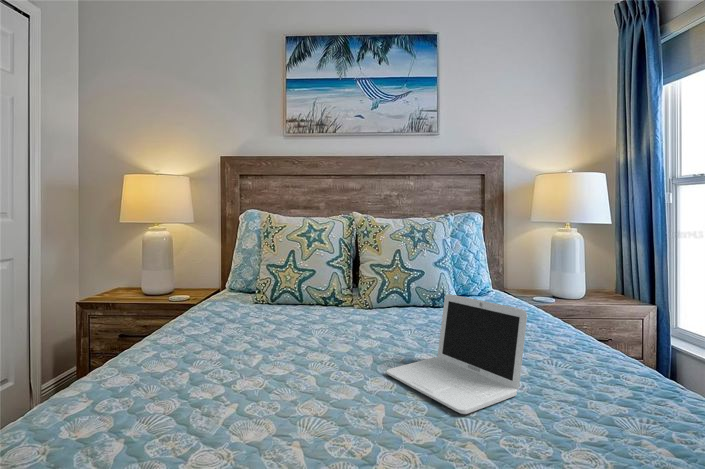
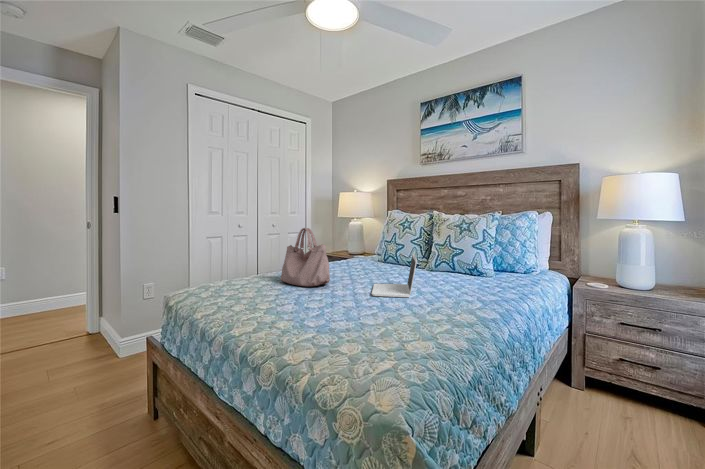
handbag: none [130,255,313,435] -> present [280,228,330,286]

